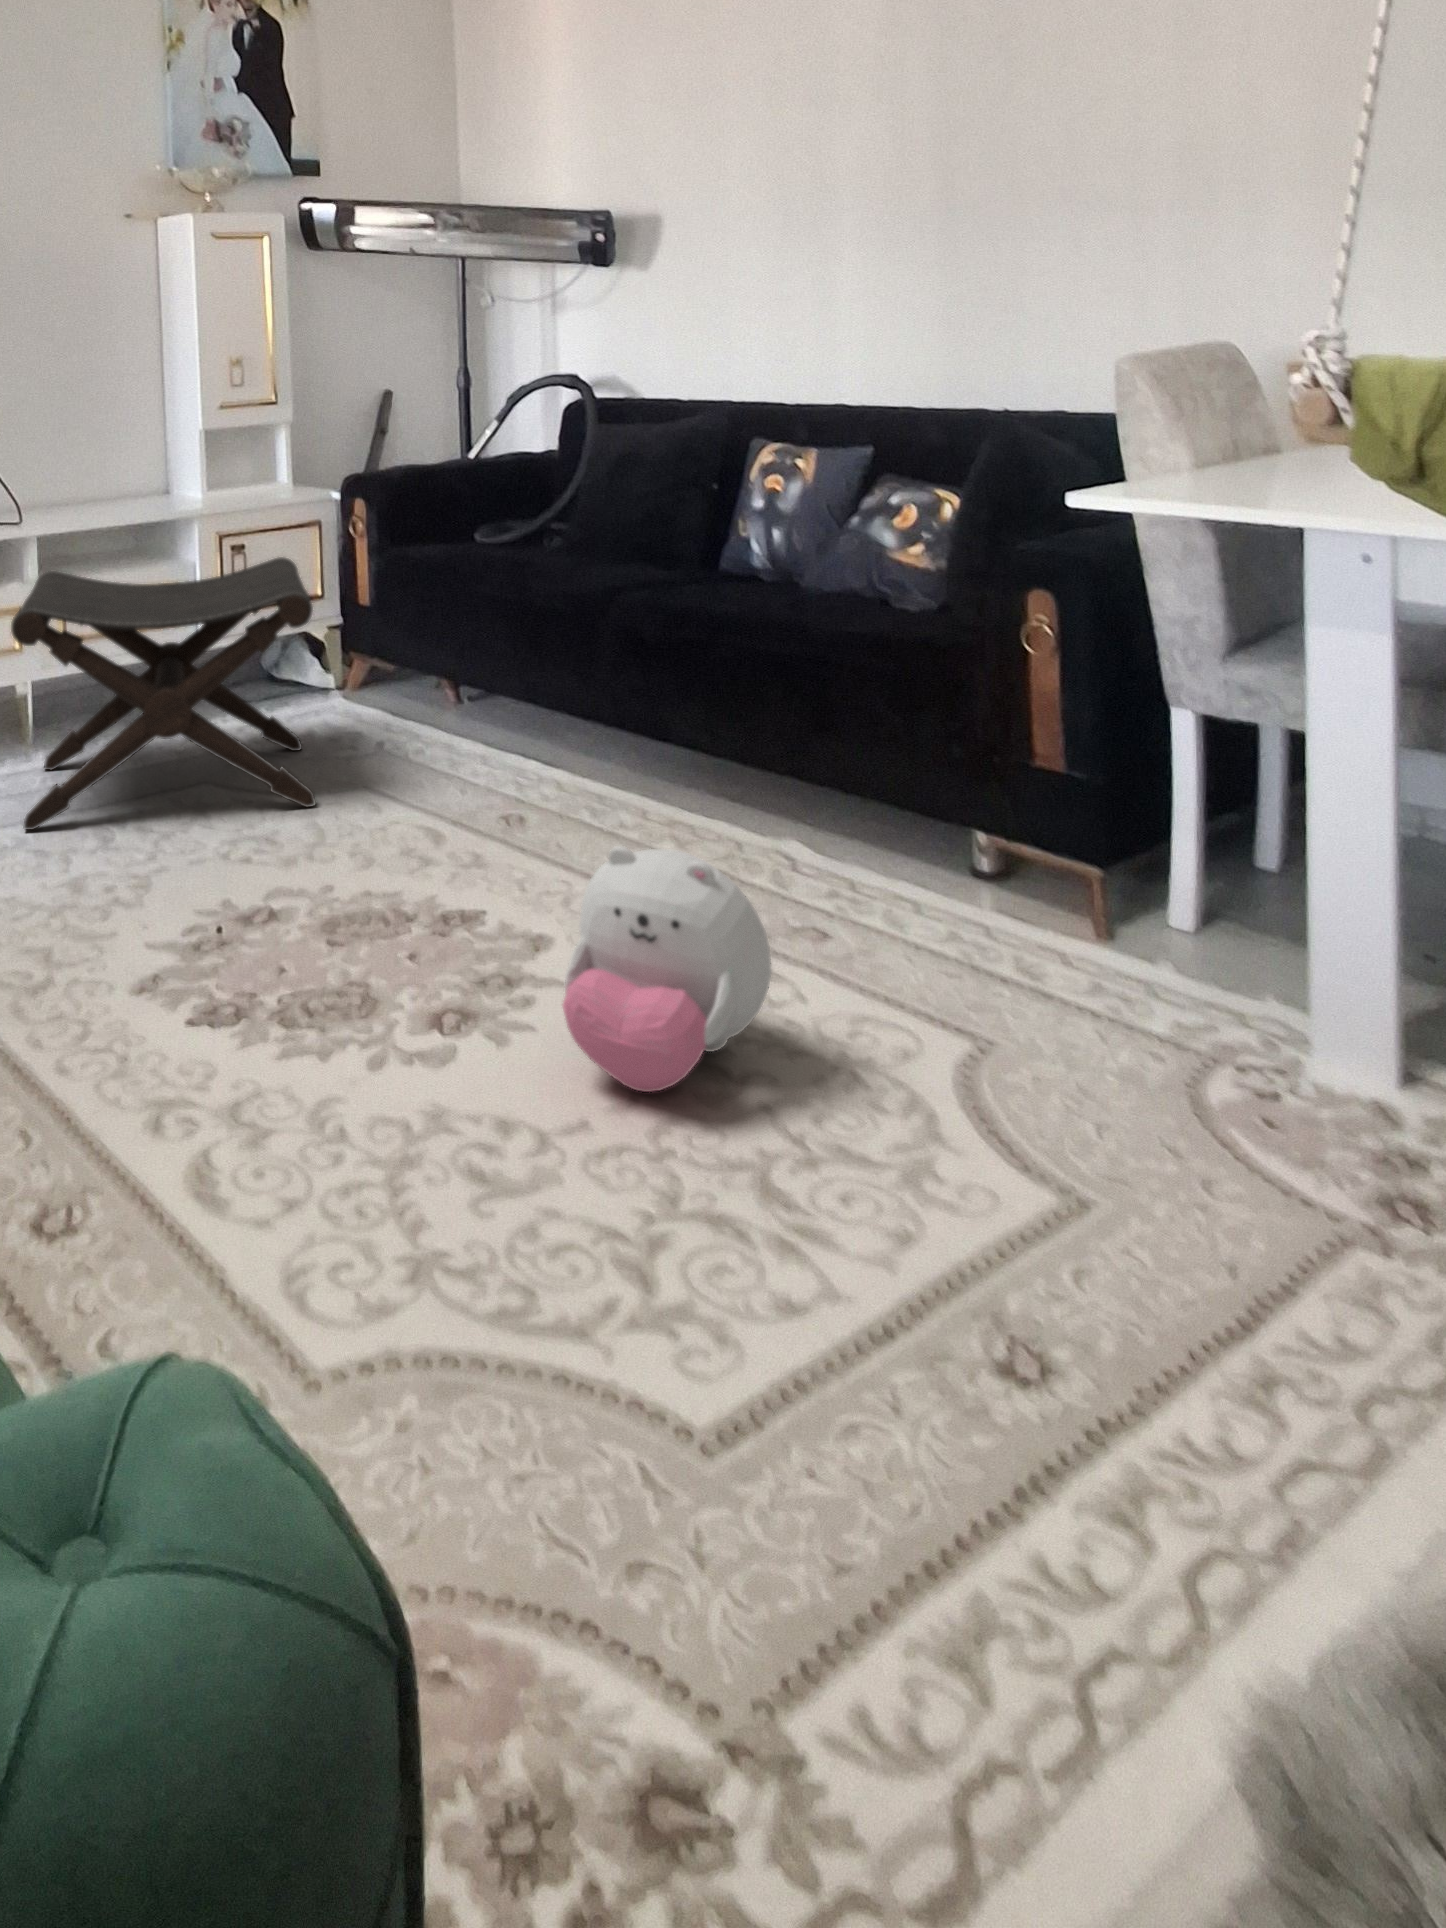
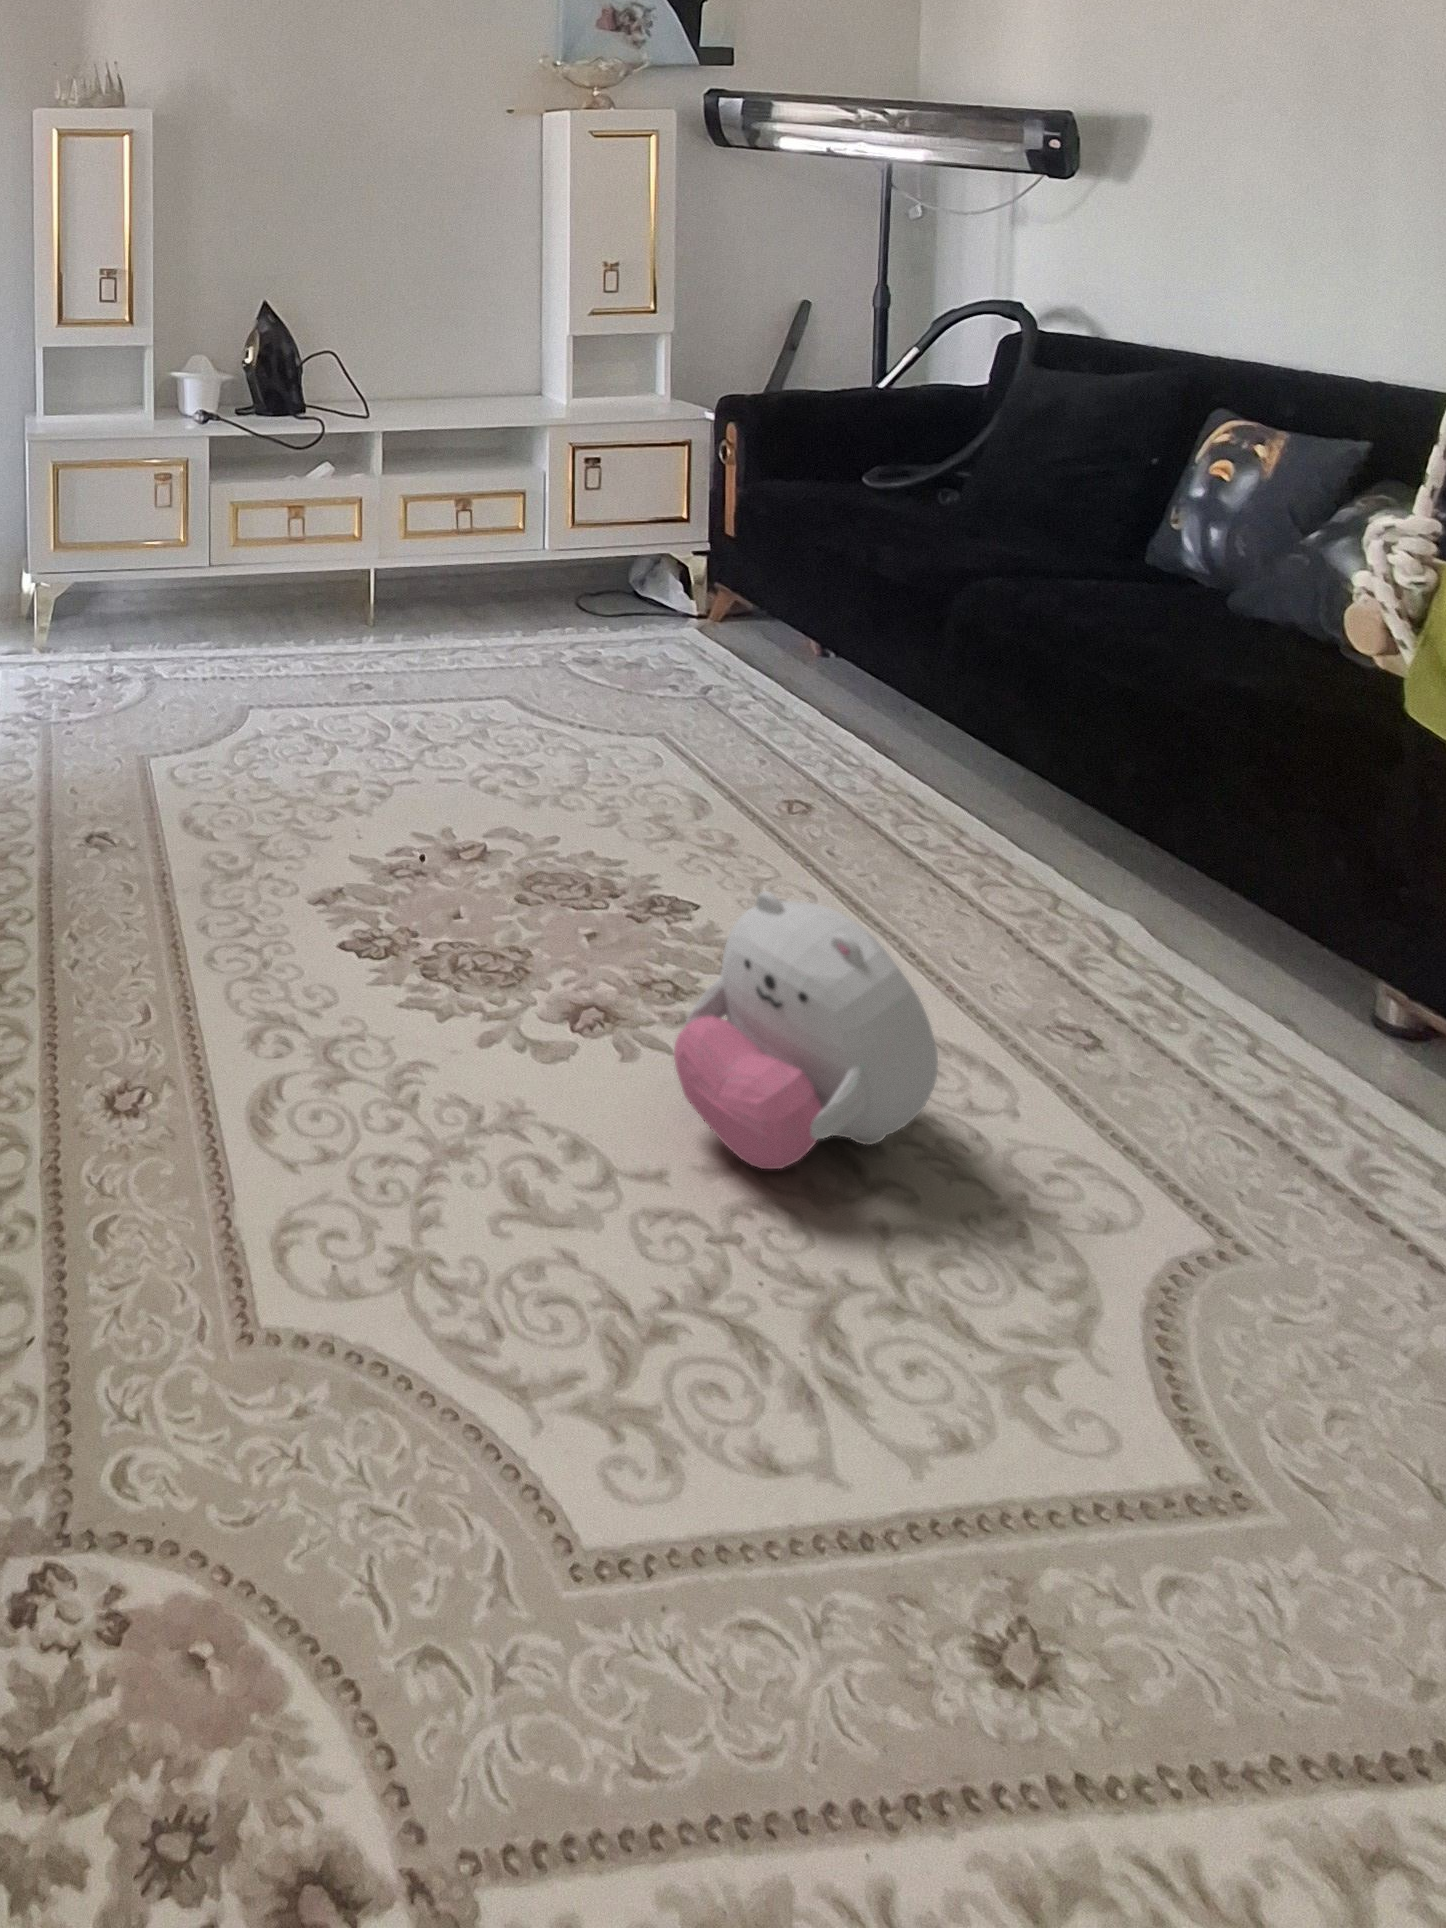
footstool: present [11,557,316,830] -> none [302,471,624,750]

